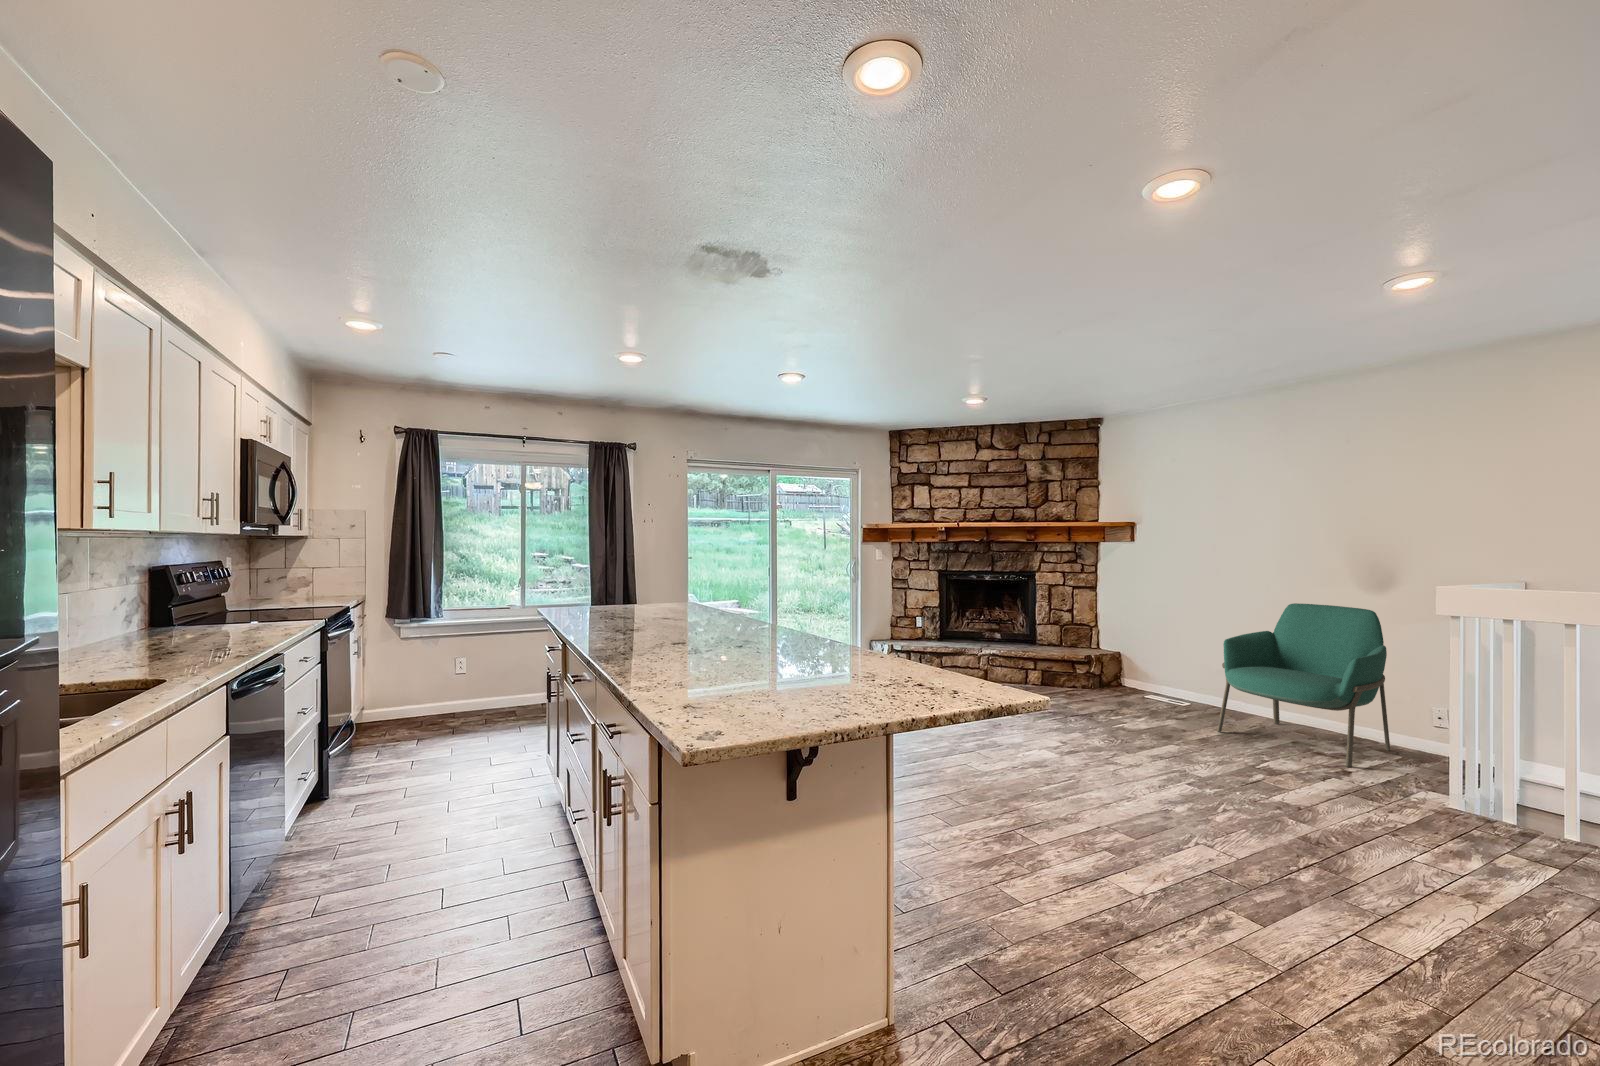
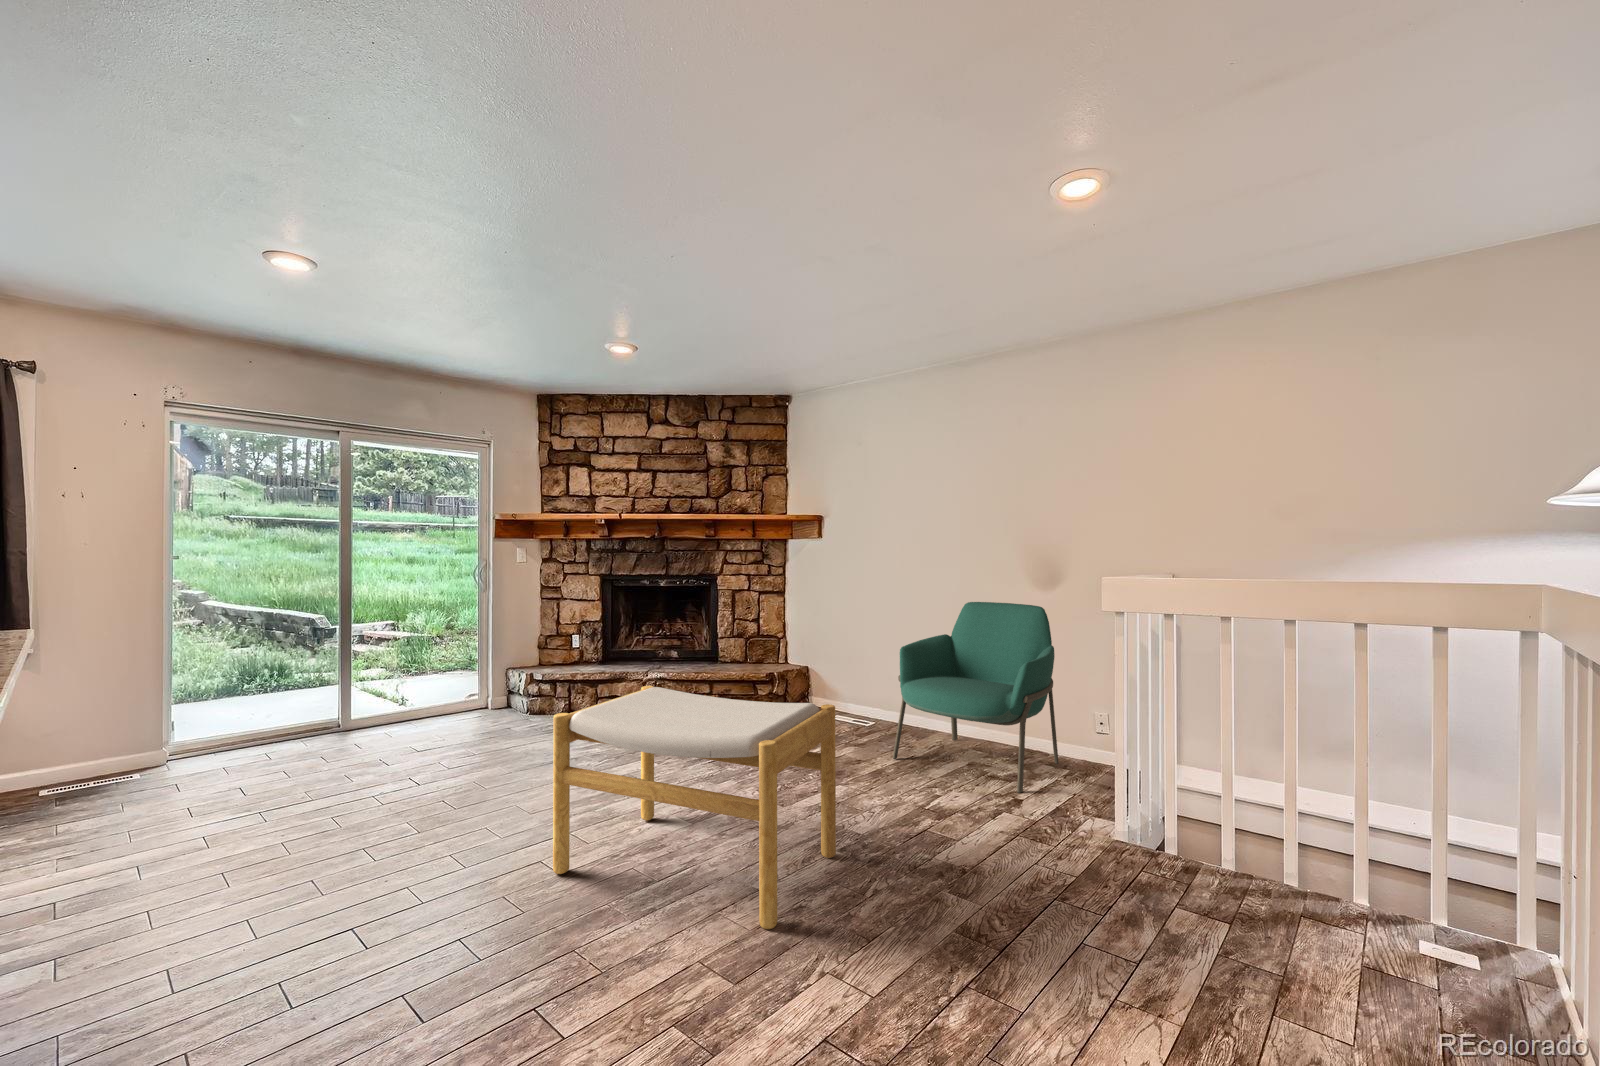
footstool: none [980,656,1186,817] -> present [553,686,836,929]

